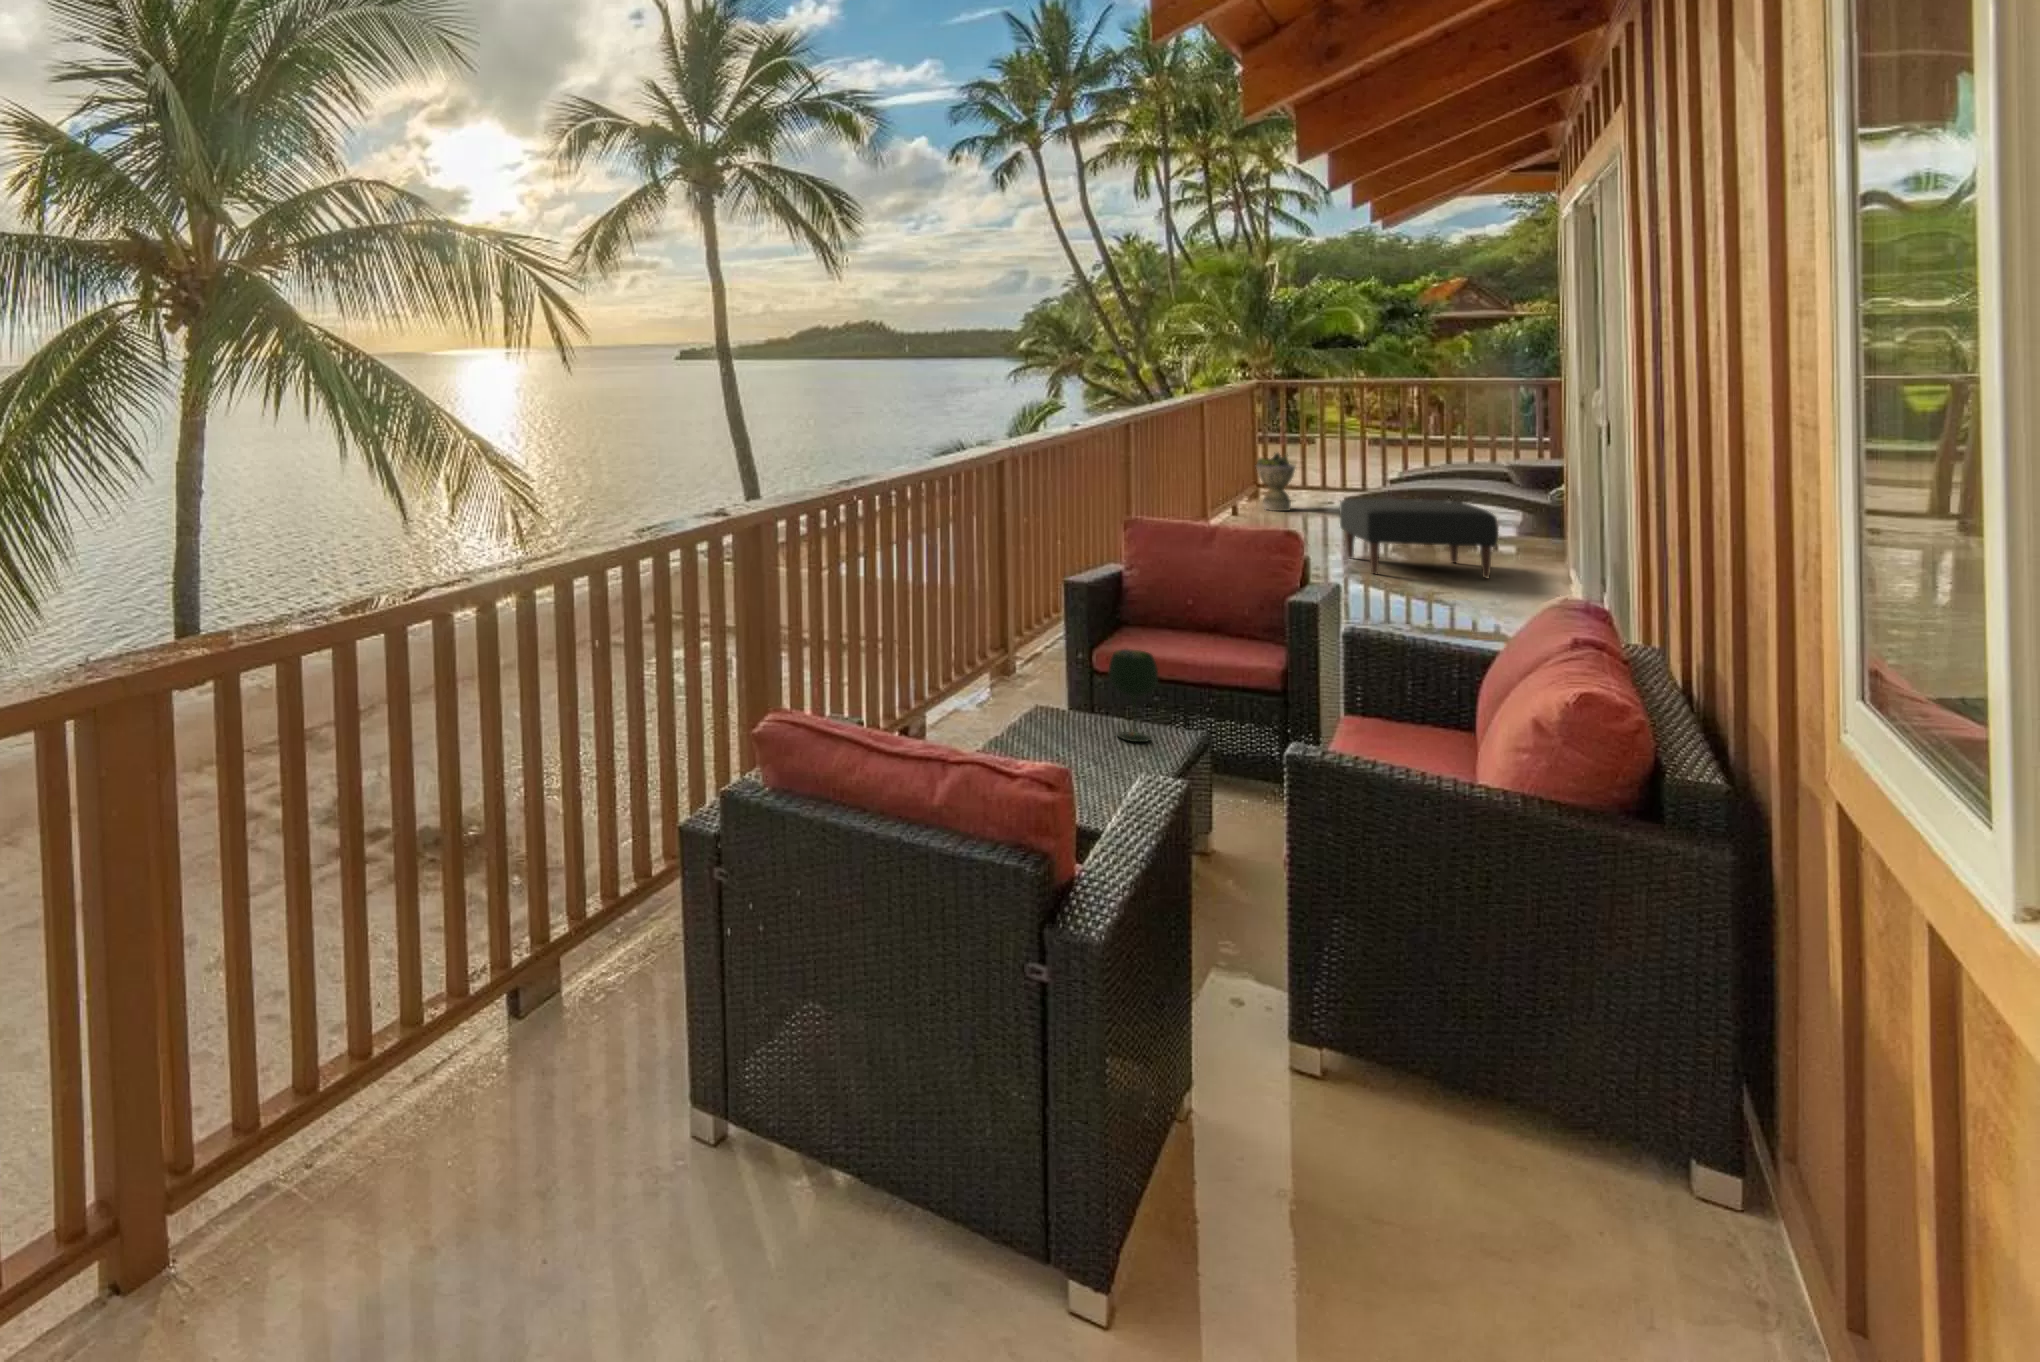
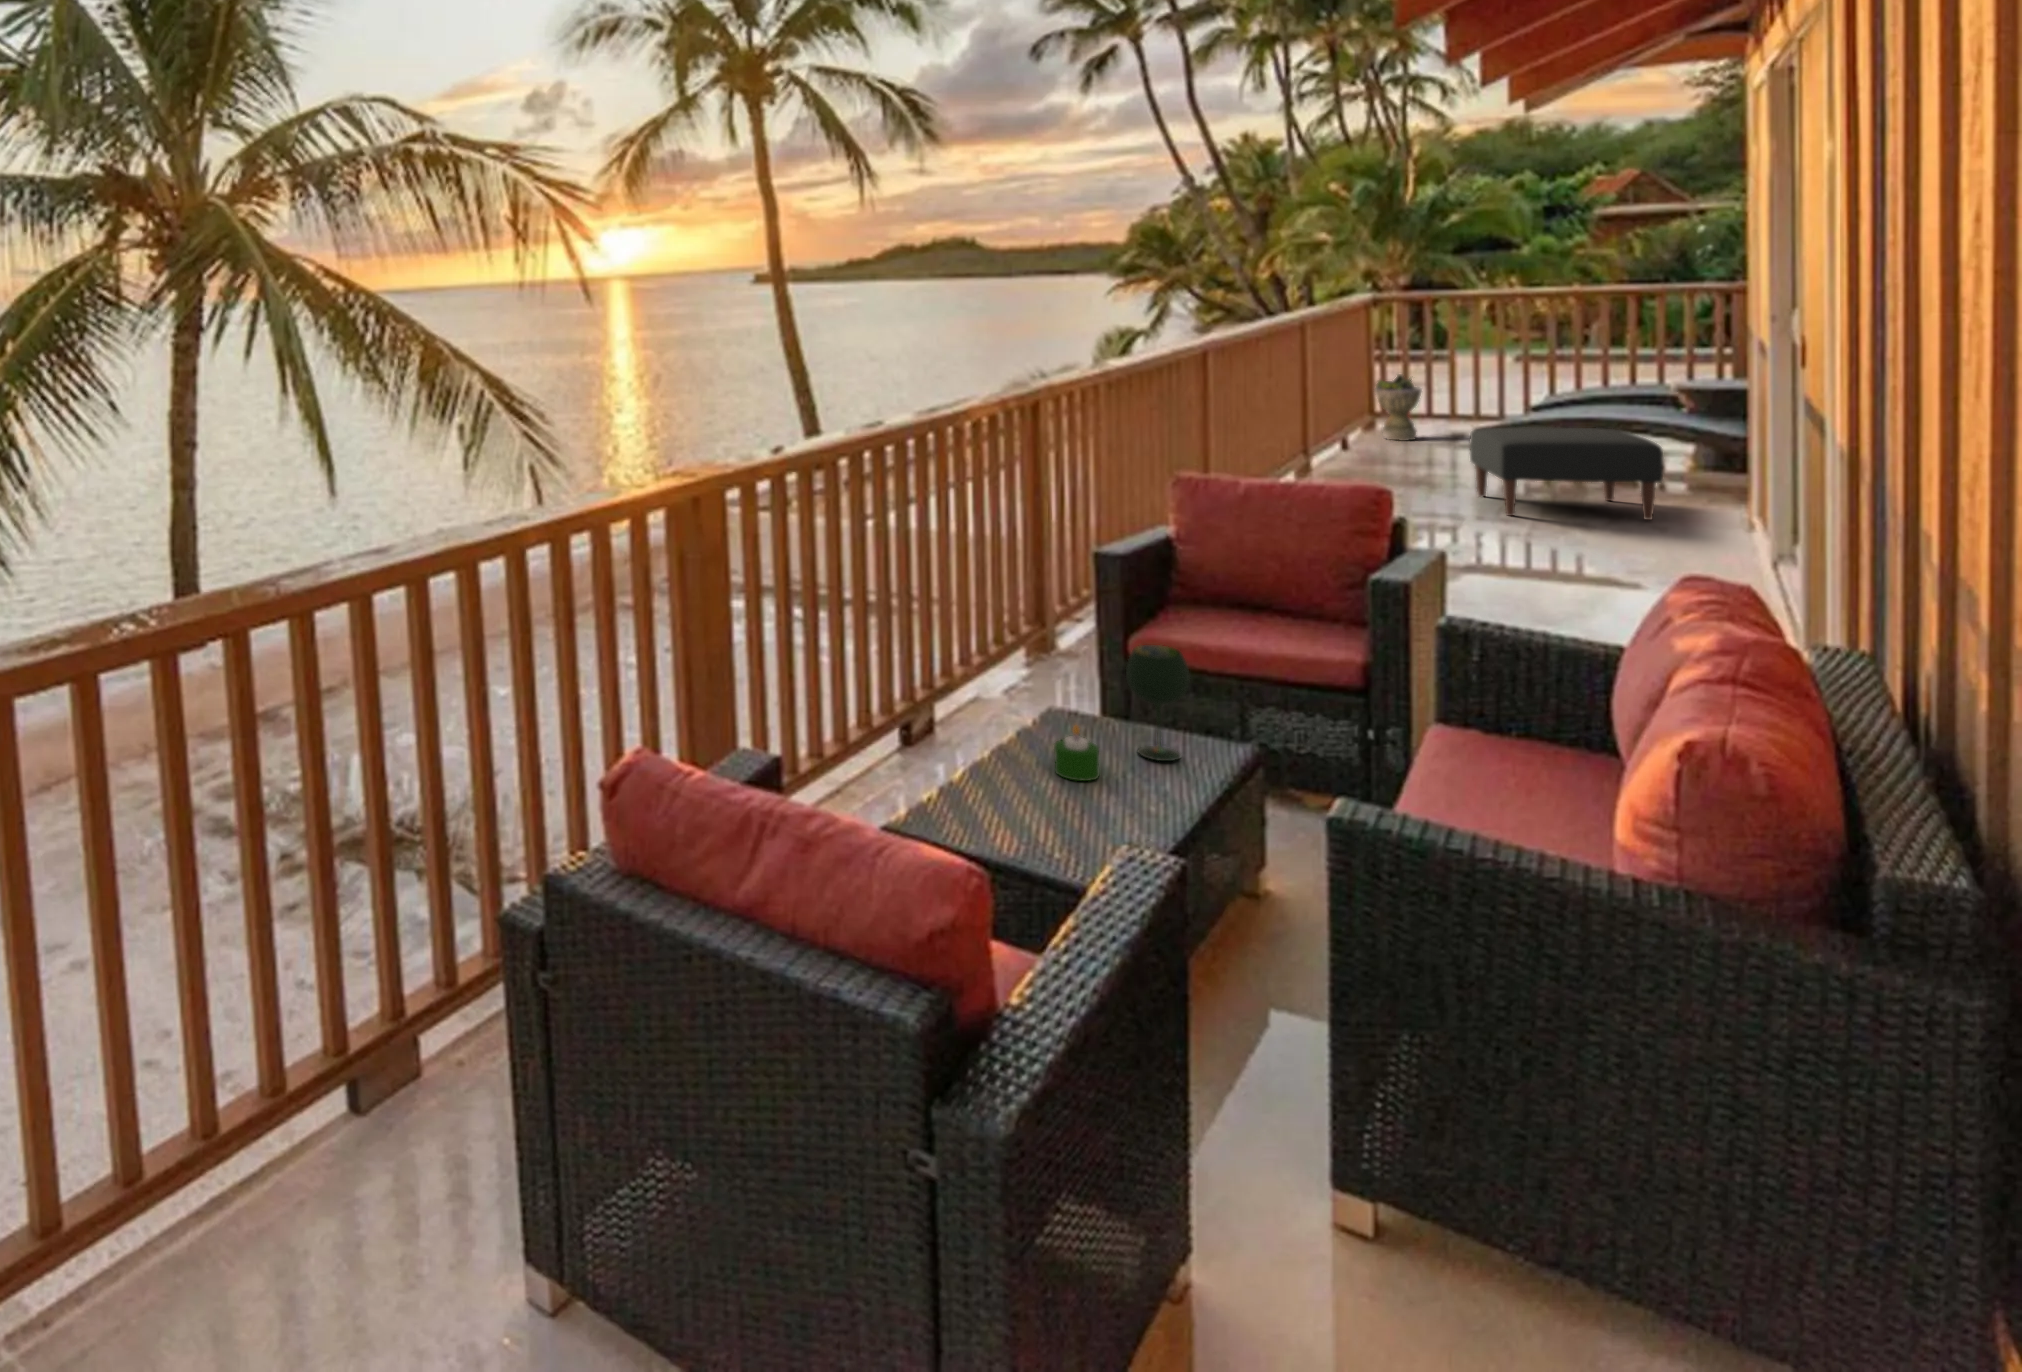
candle: none [1056,711,1091,756] -> present [1054,725,1100,781]

